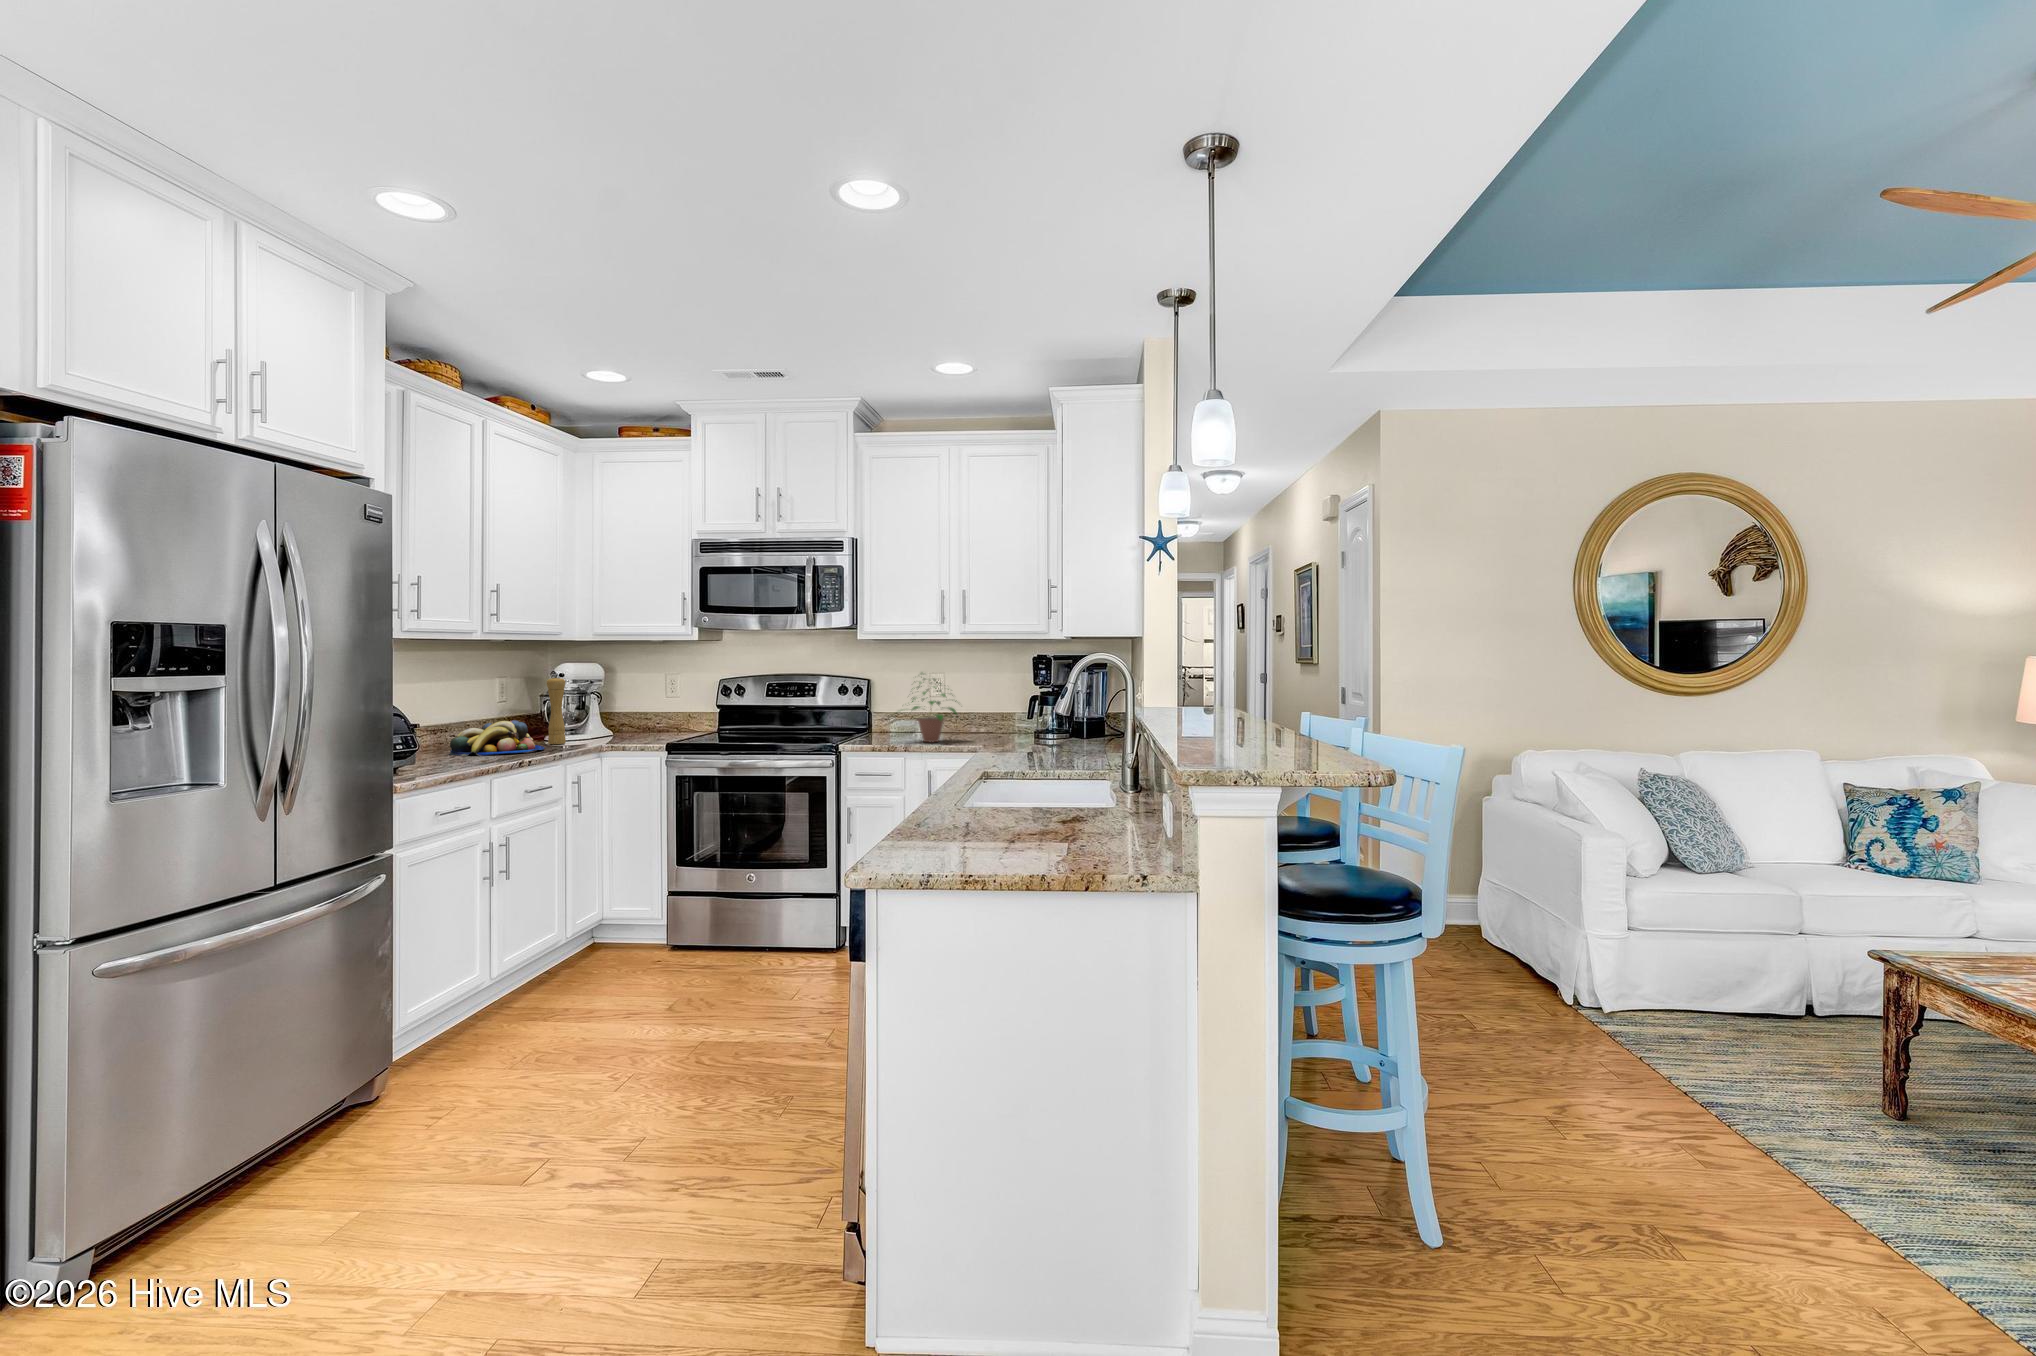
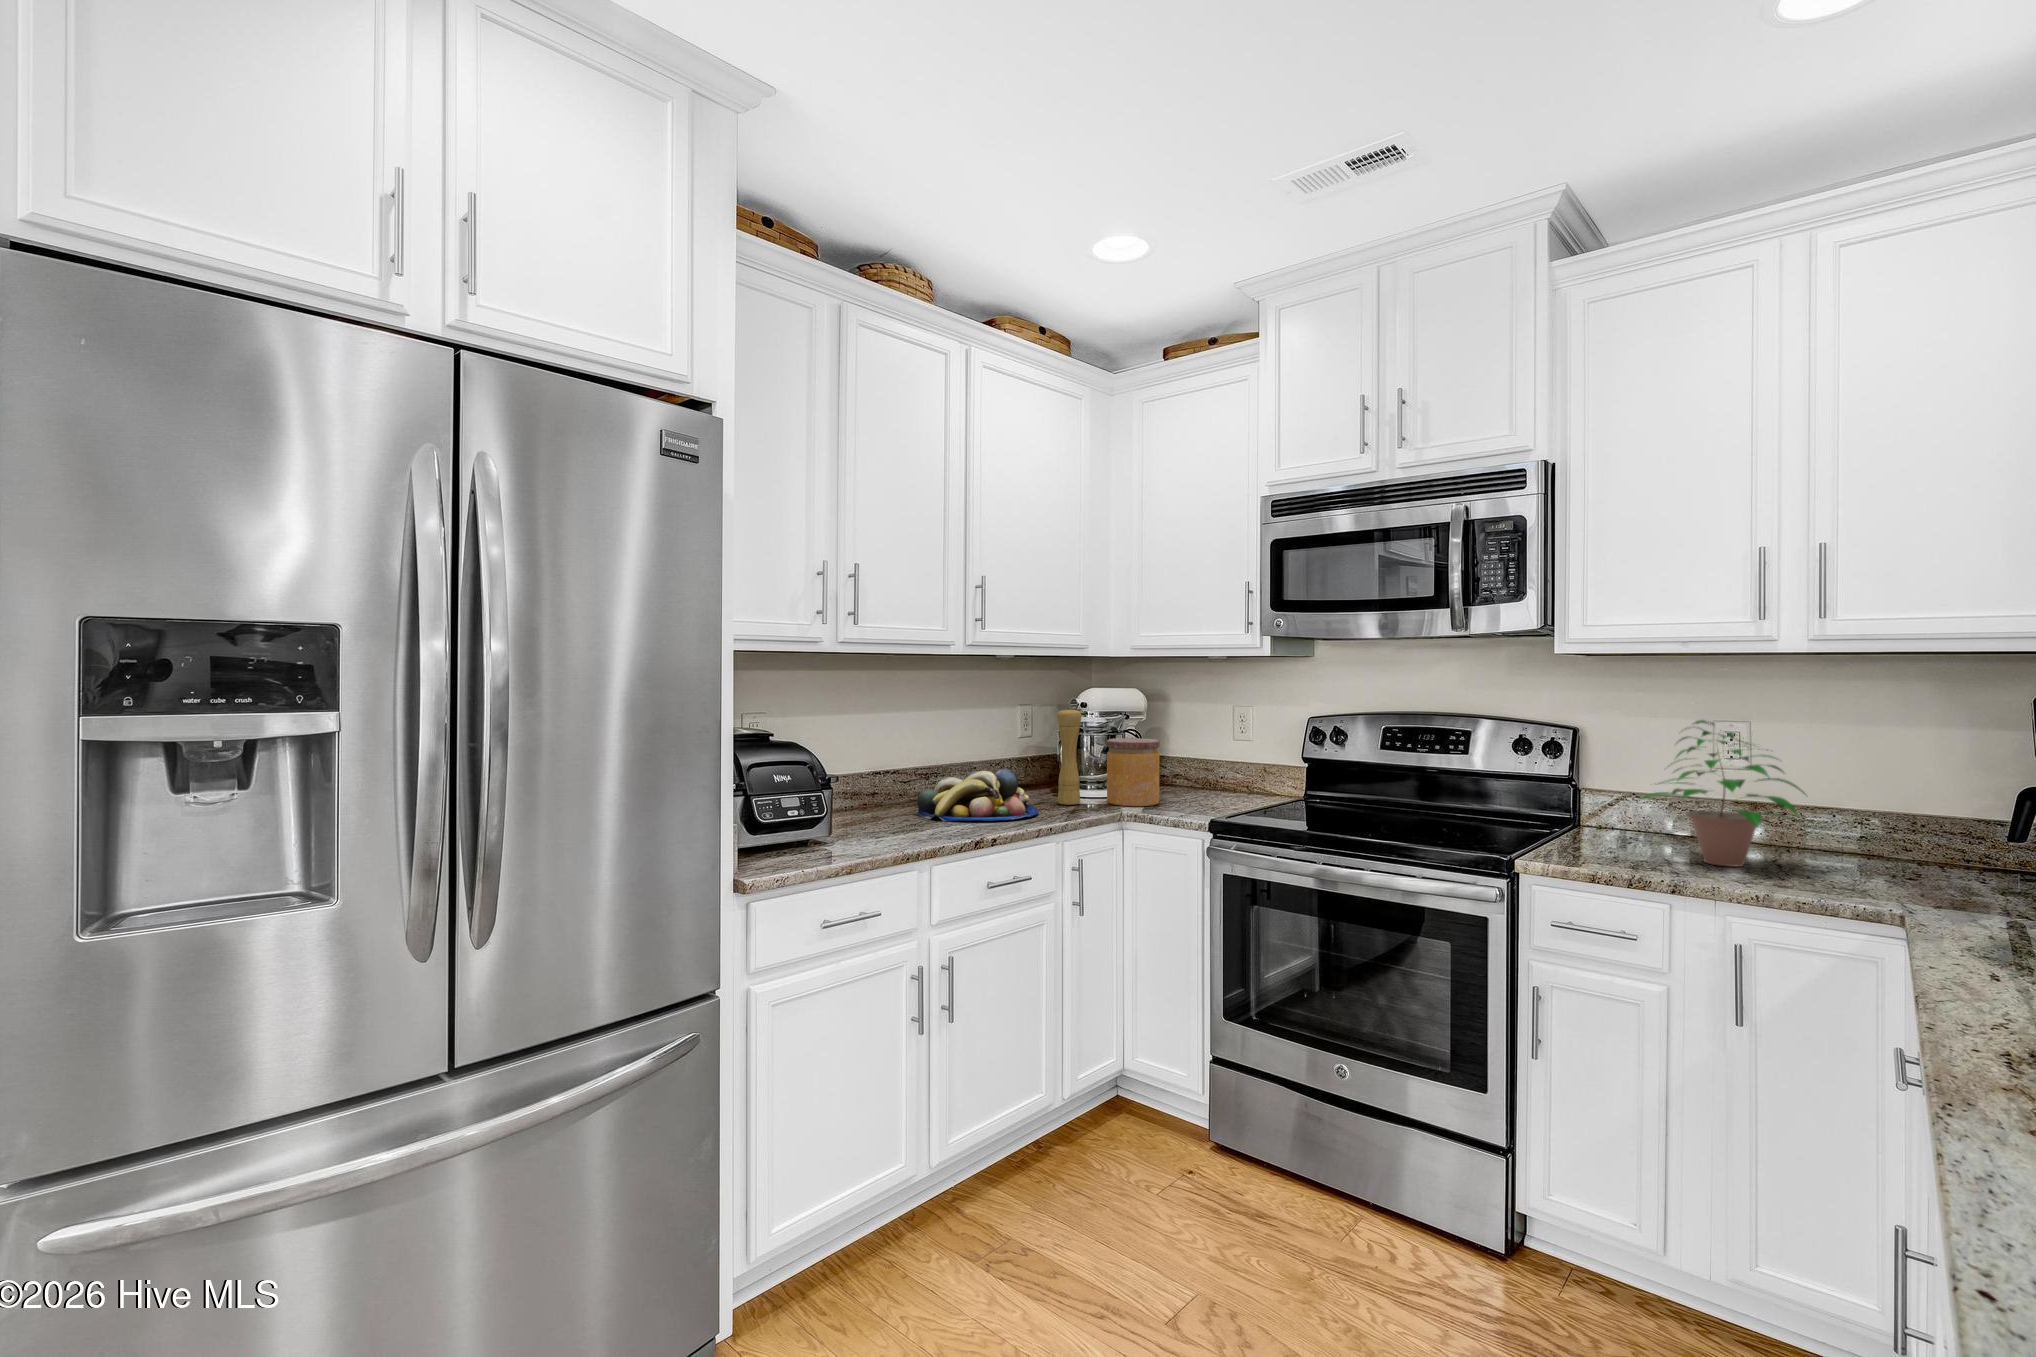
jar: none [583,697,622,743] -> present [1107,738,1160,806]

